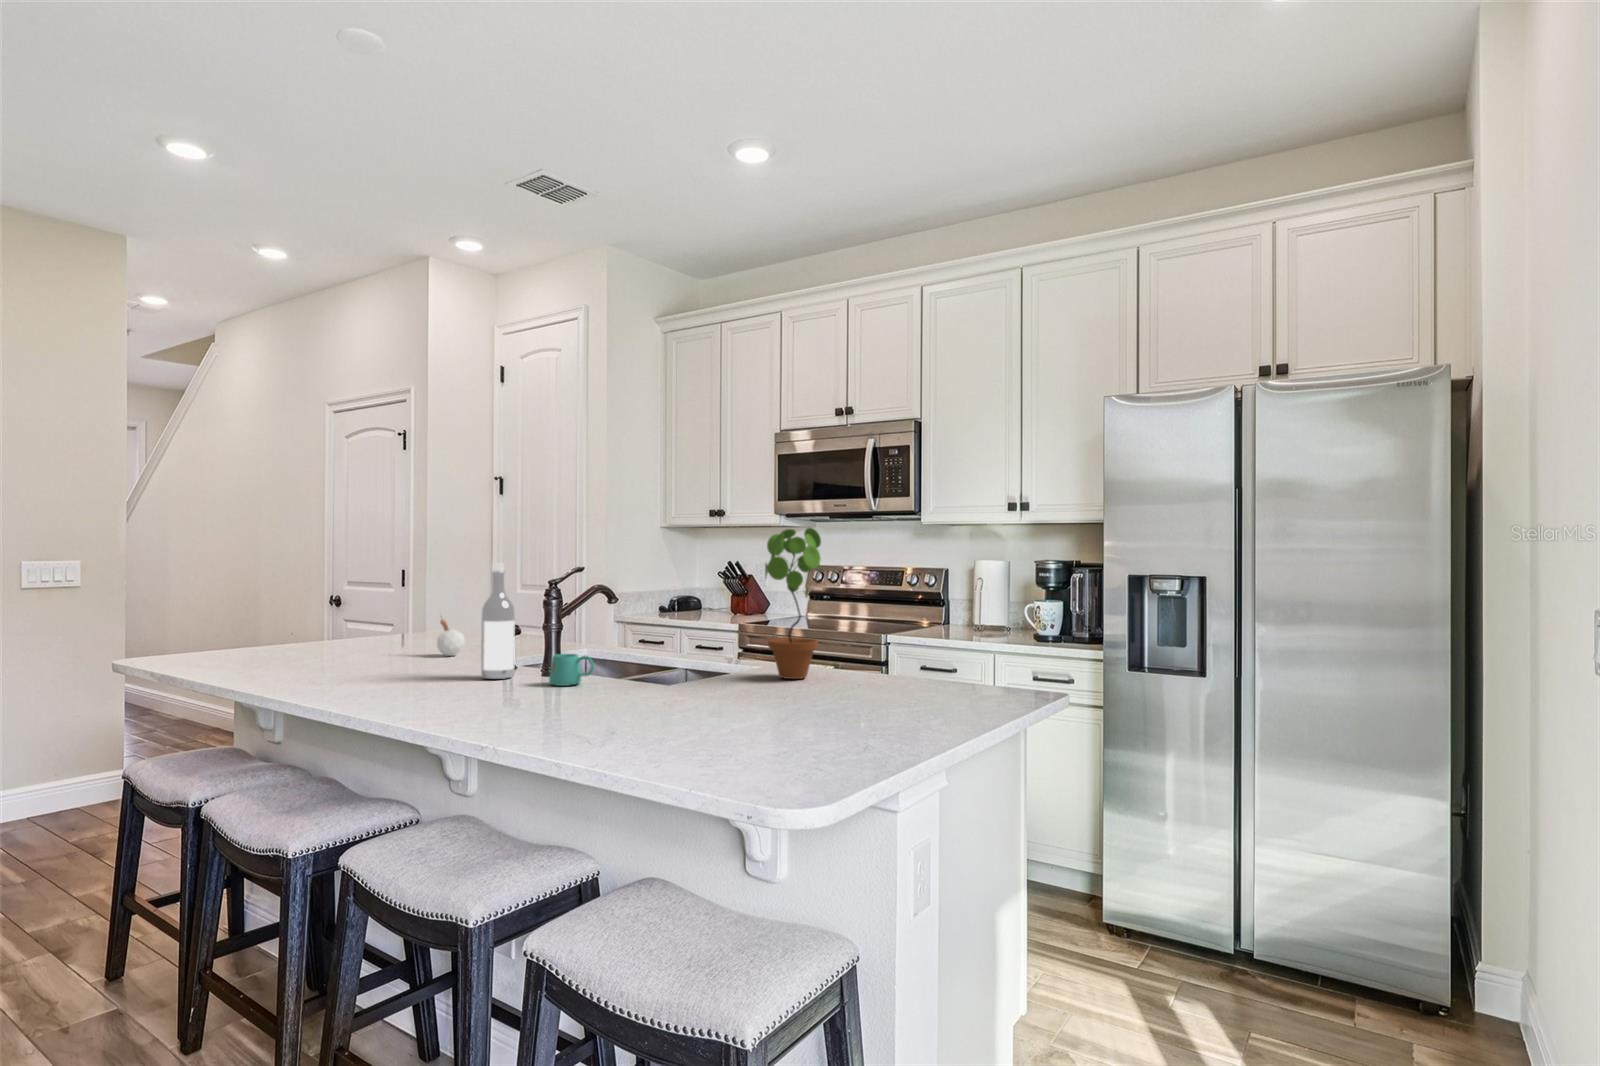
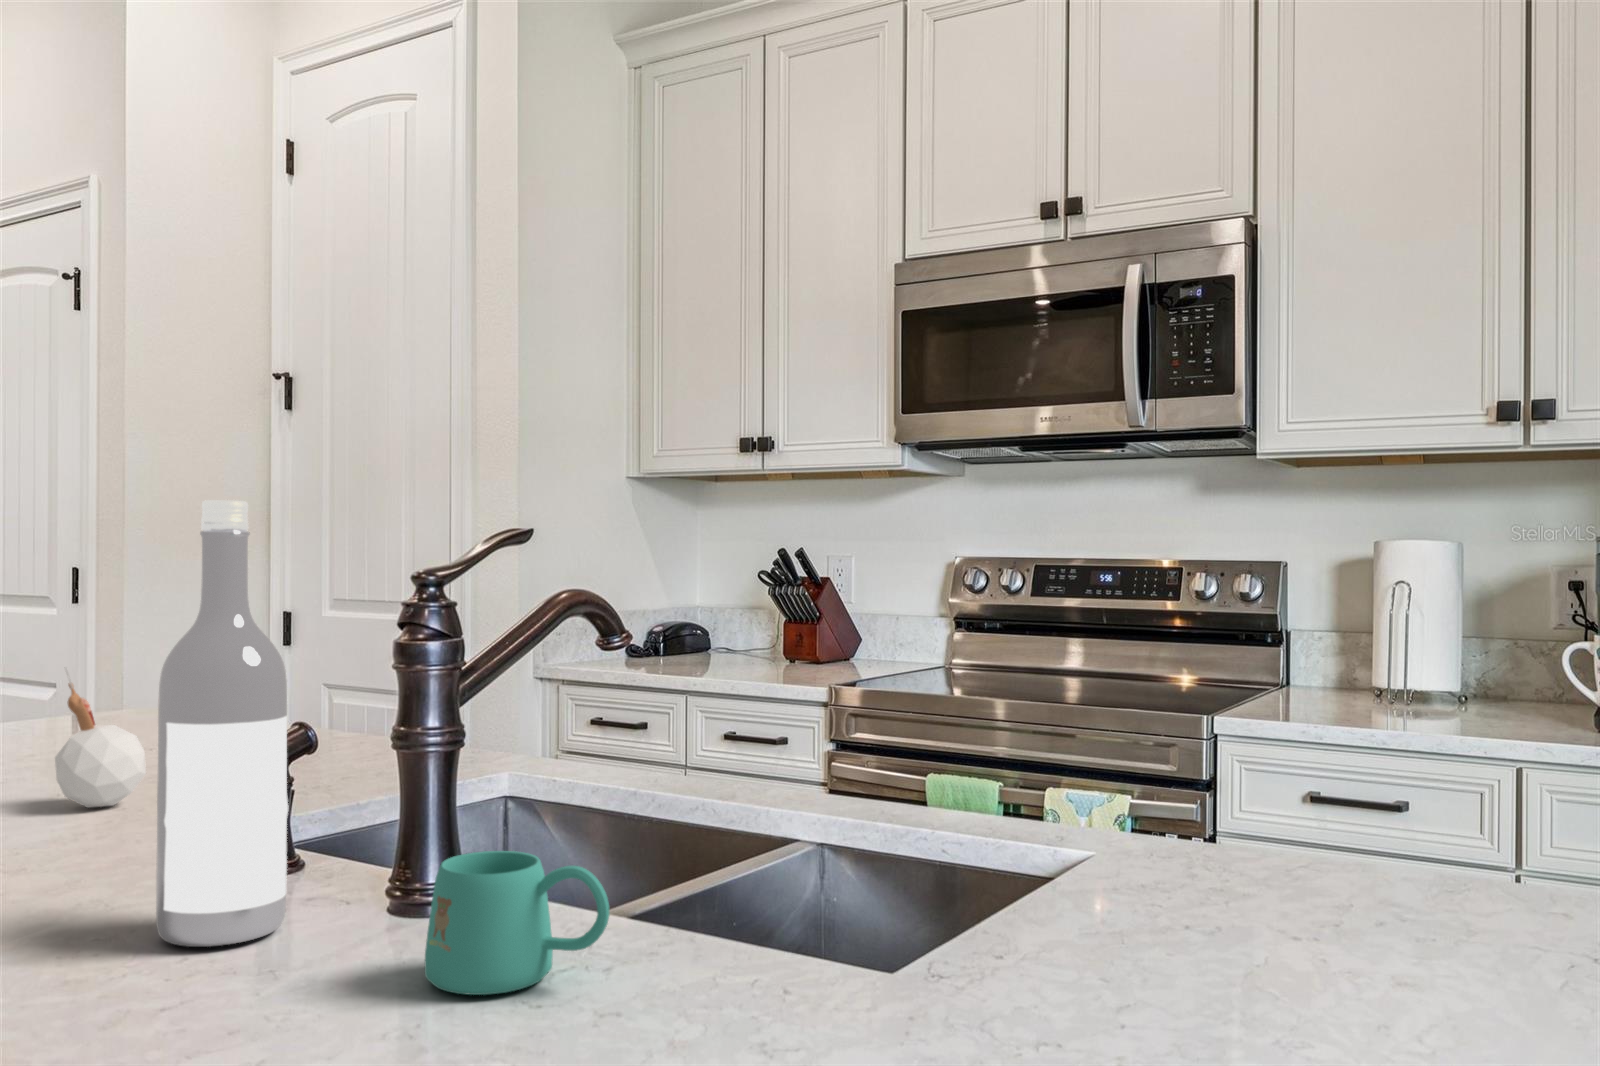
potted plant: present [765,528,821,679] -> none [1189,383,1433,930]

